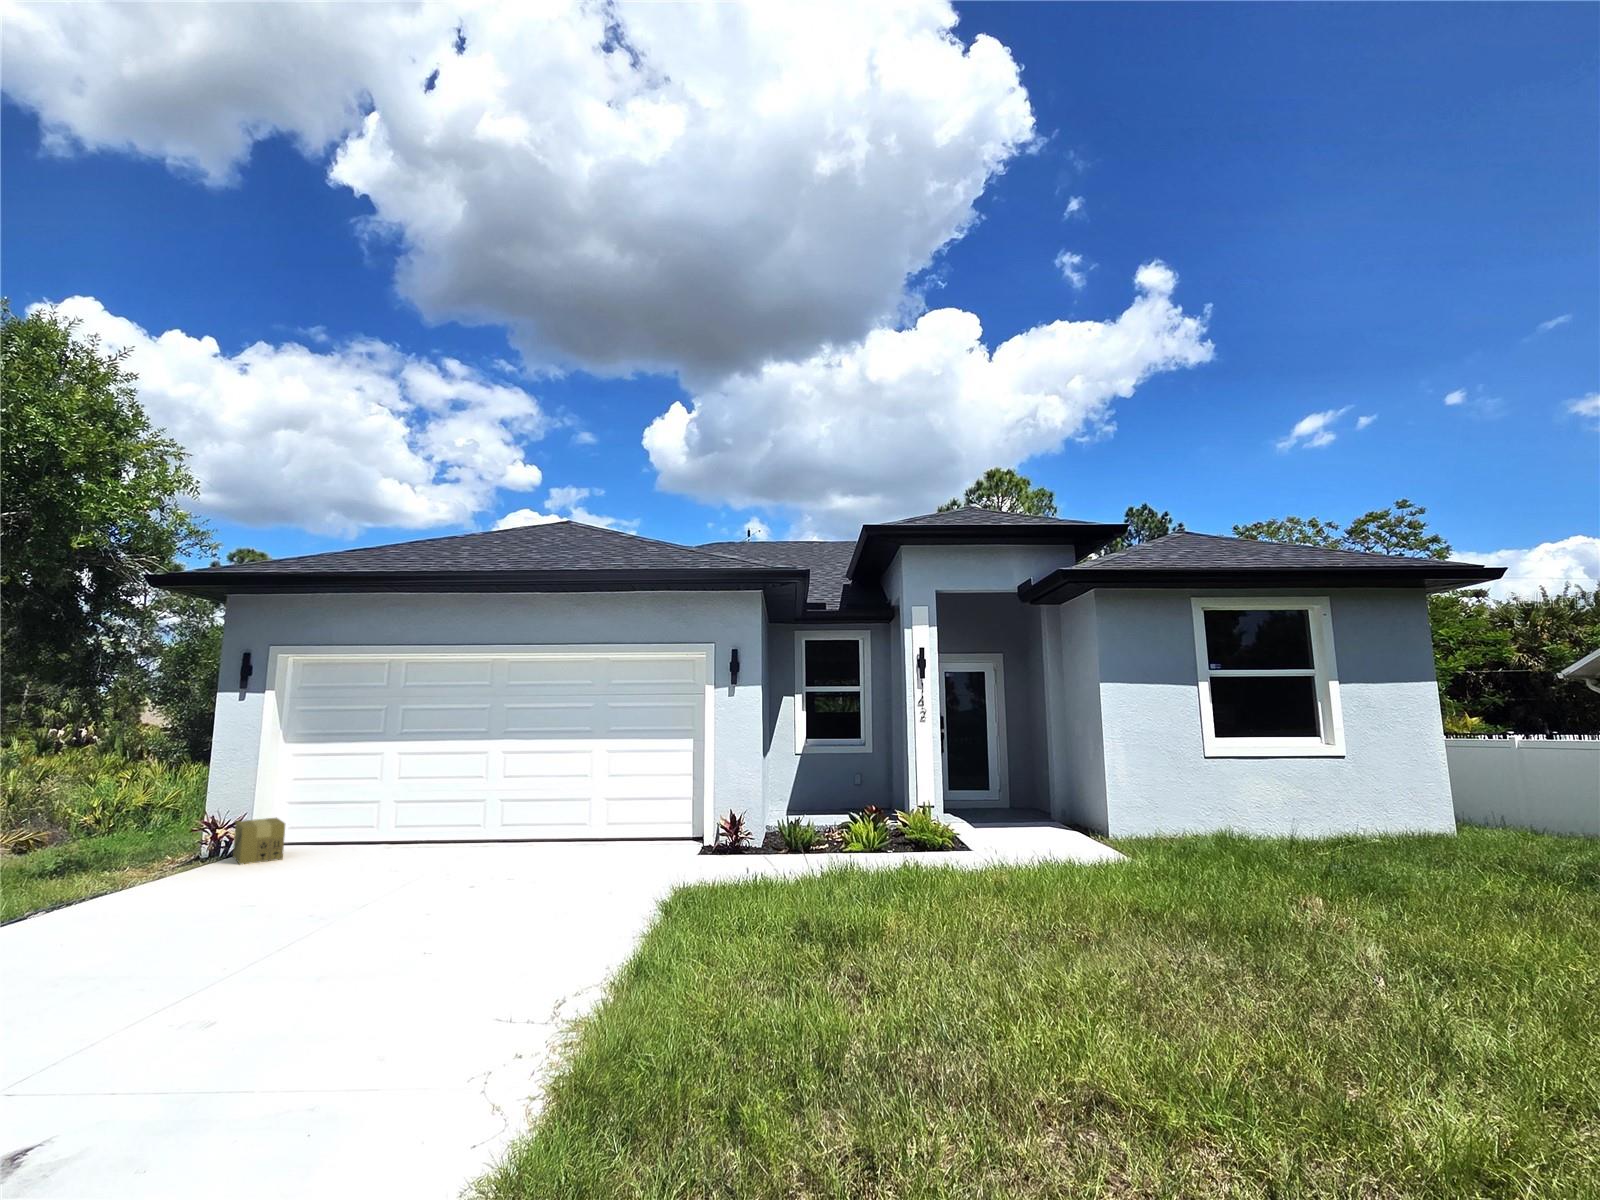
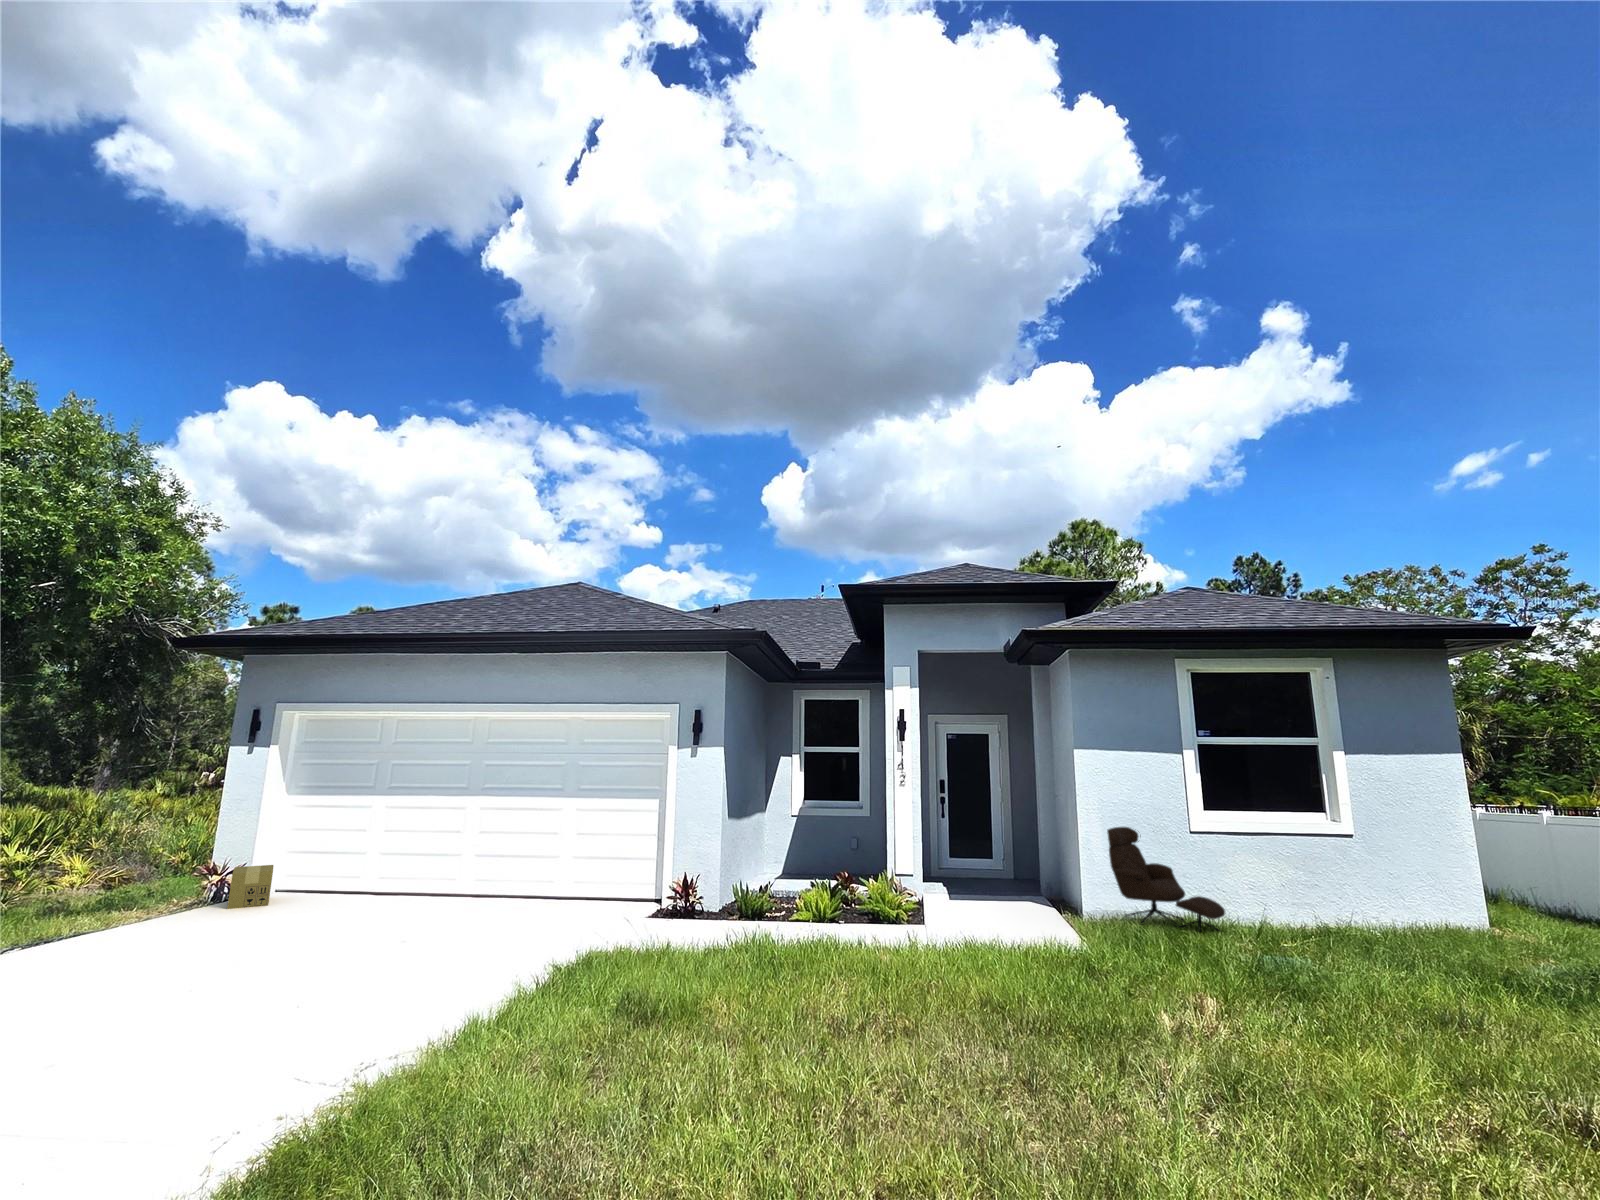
lounge chair: none [1123,753,1229,843] -> present [1107,827,1226,932]

